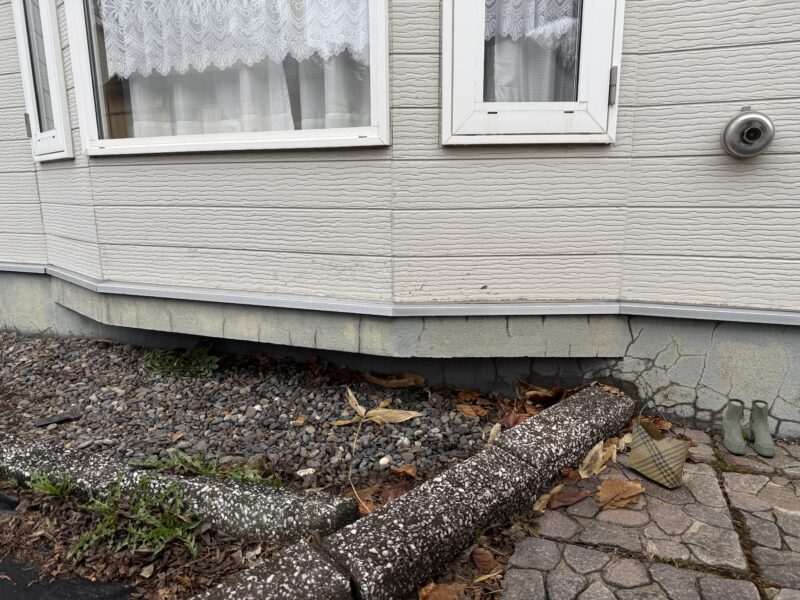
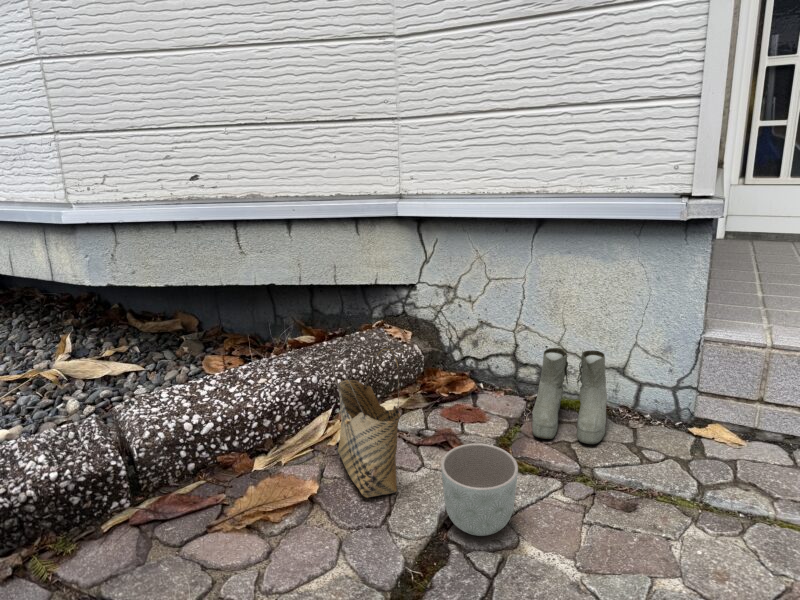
planter: none [722,453,773,503] -> present [441,443,518,536]

